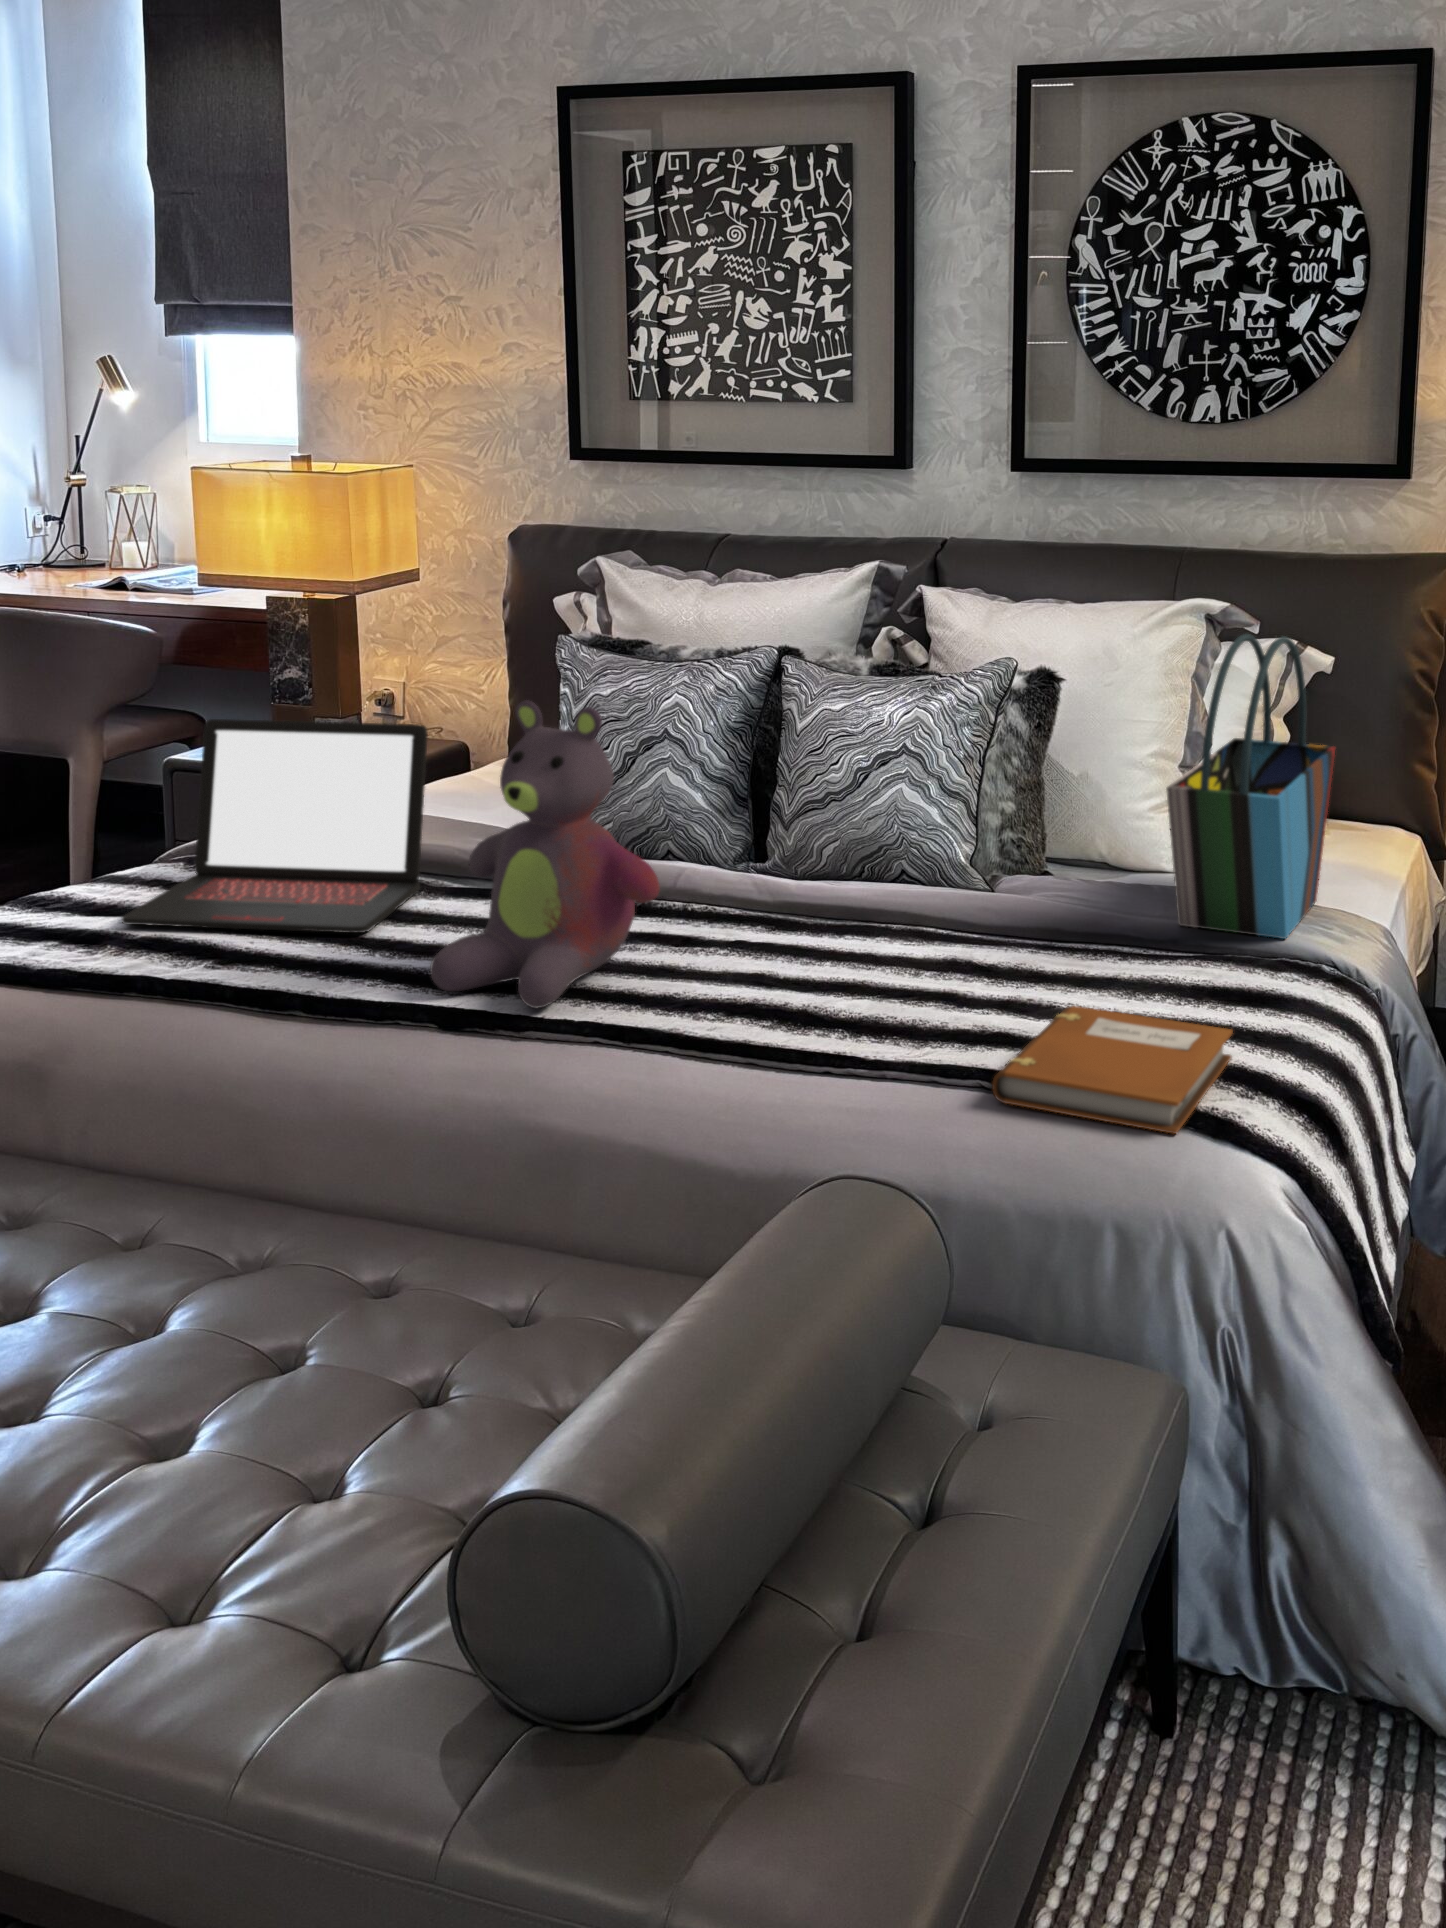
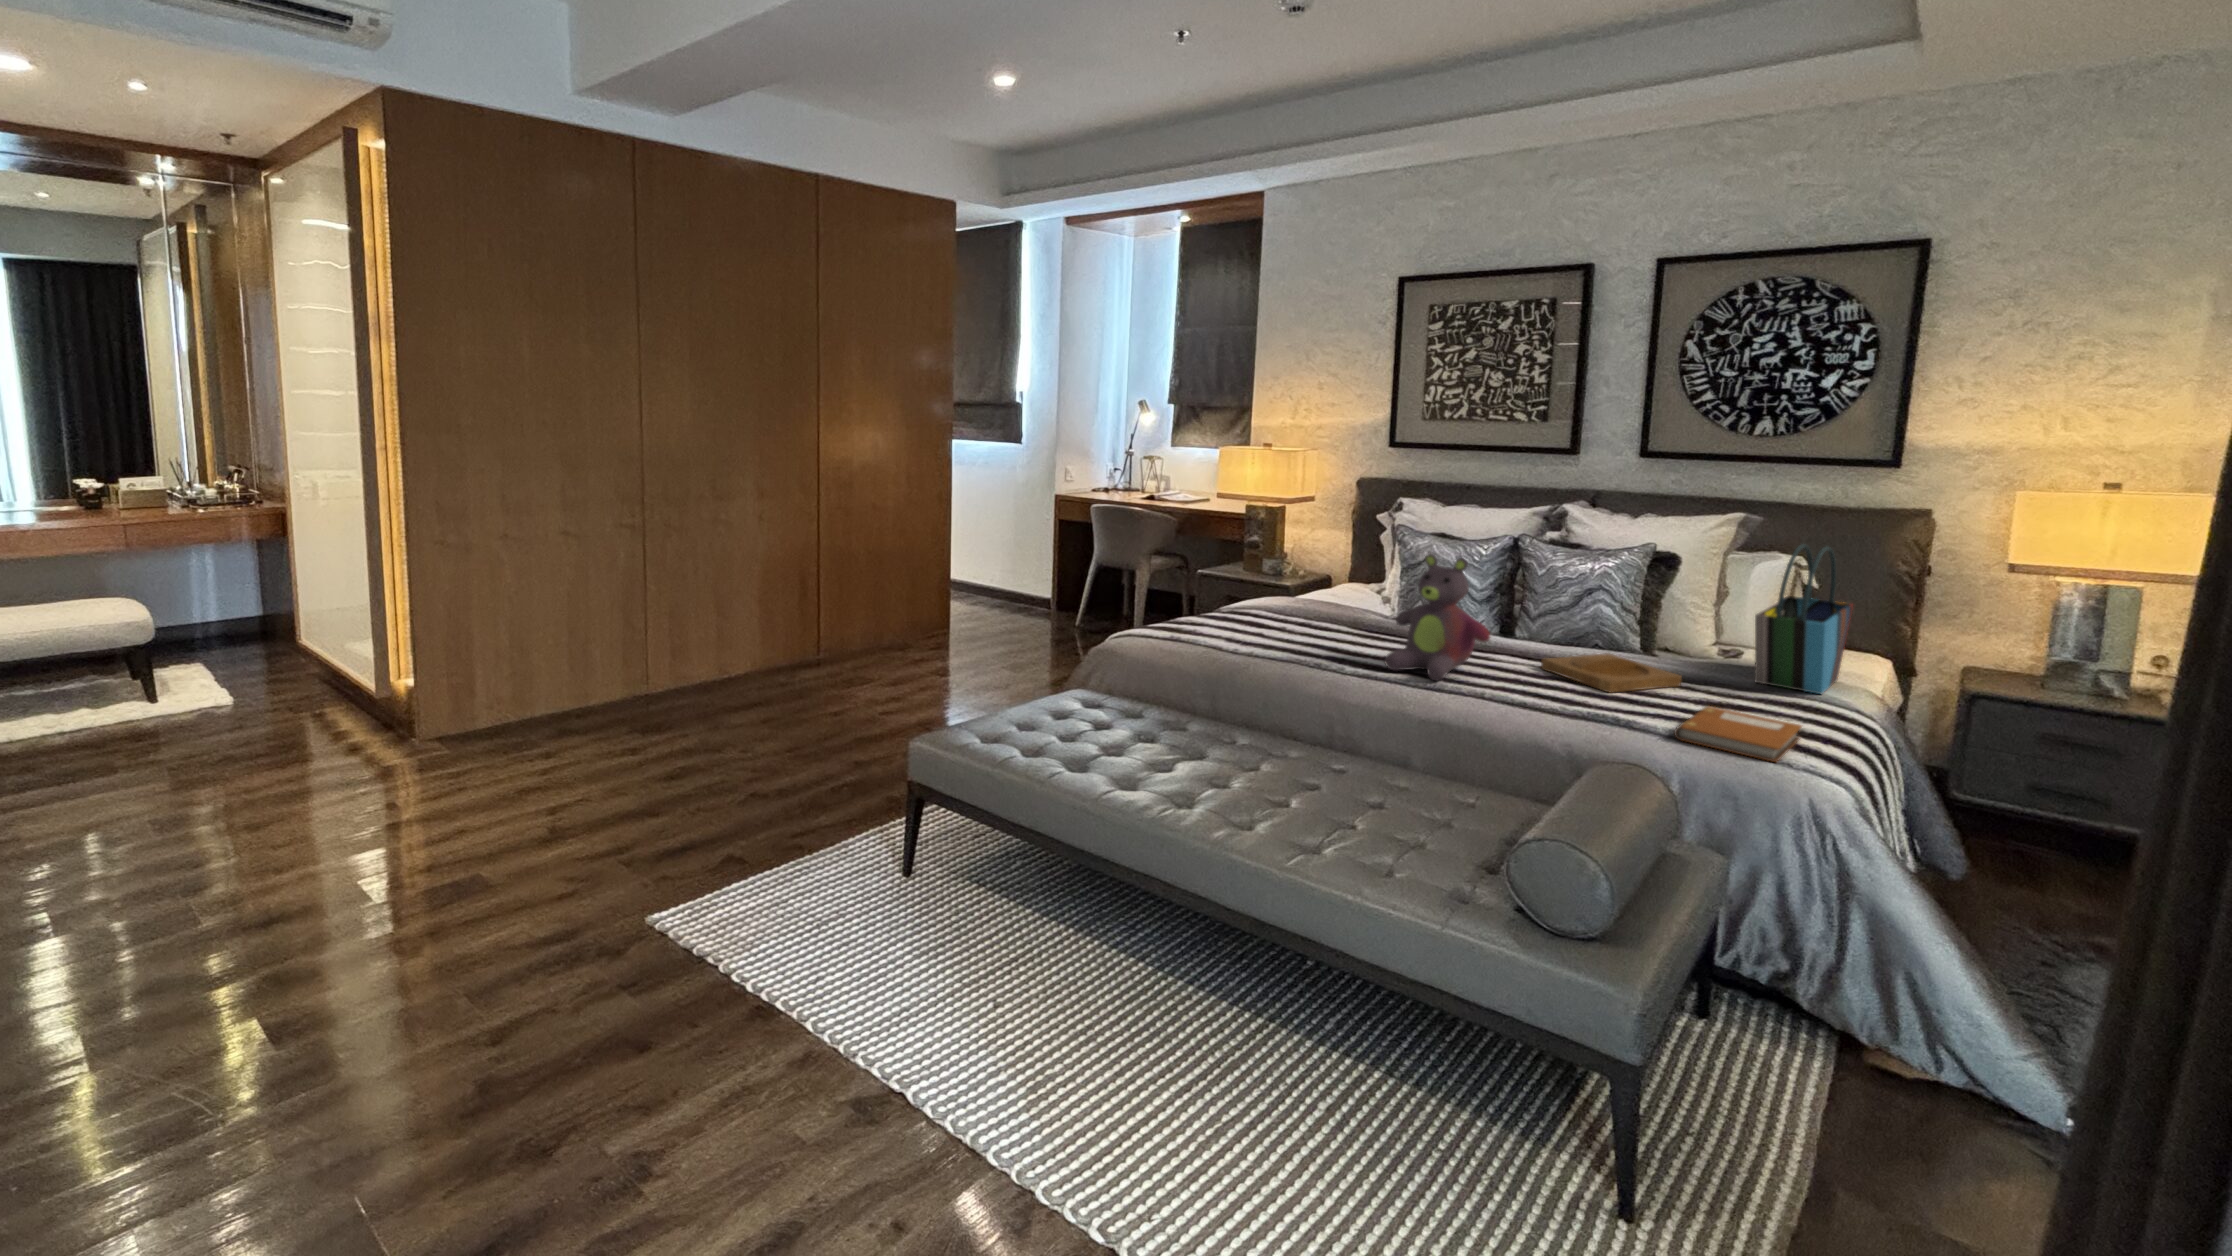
laptop: present [122,719,428,933] -> none [1237,554,1361,645]
tray: none [785,890,1045,990] -> present [1541,654,1682,692]

